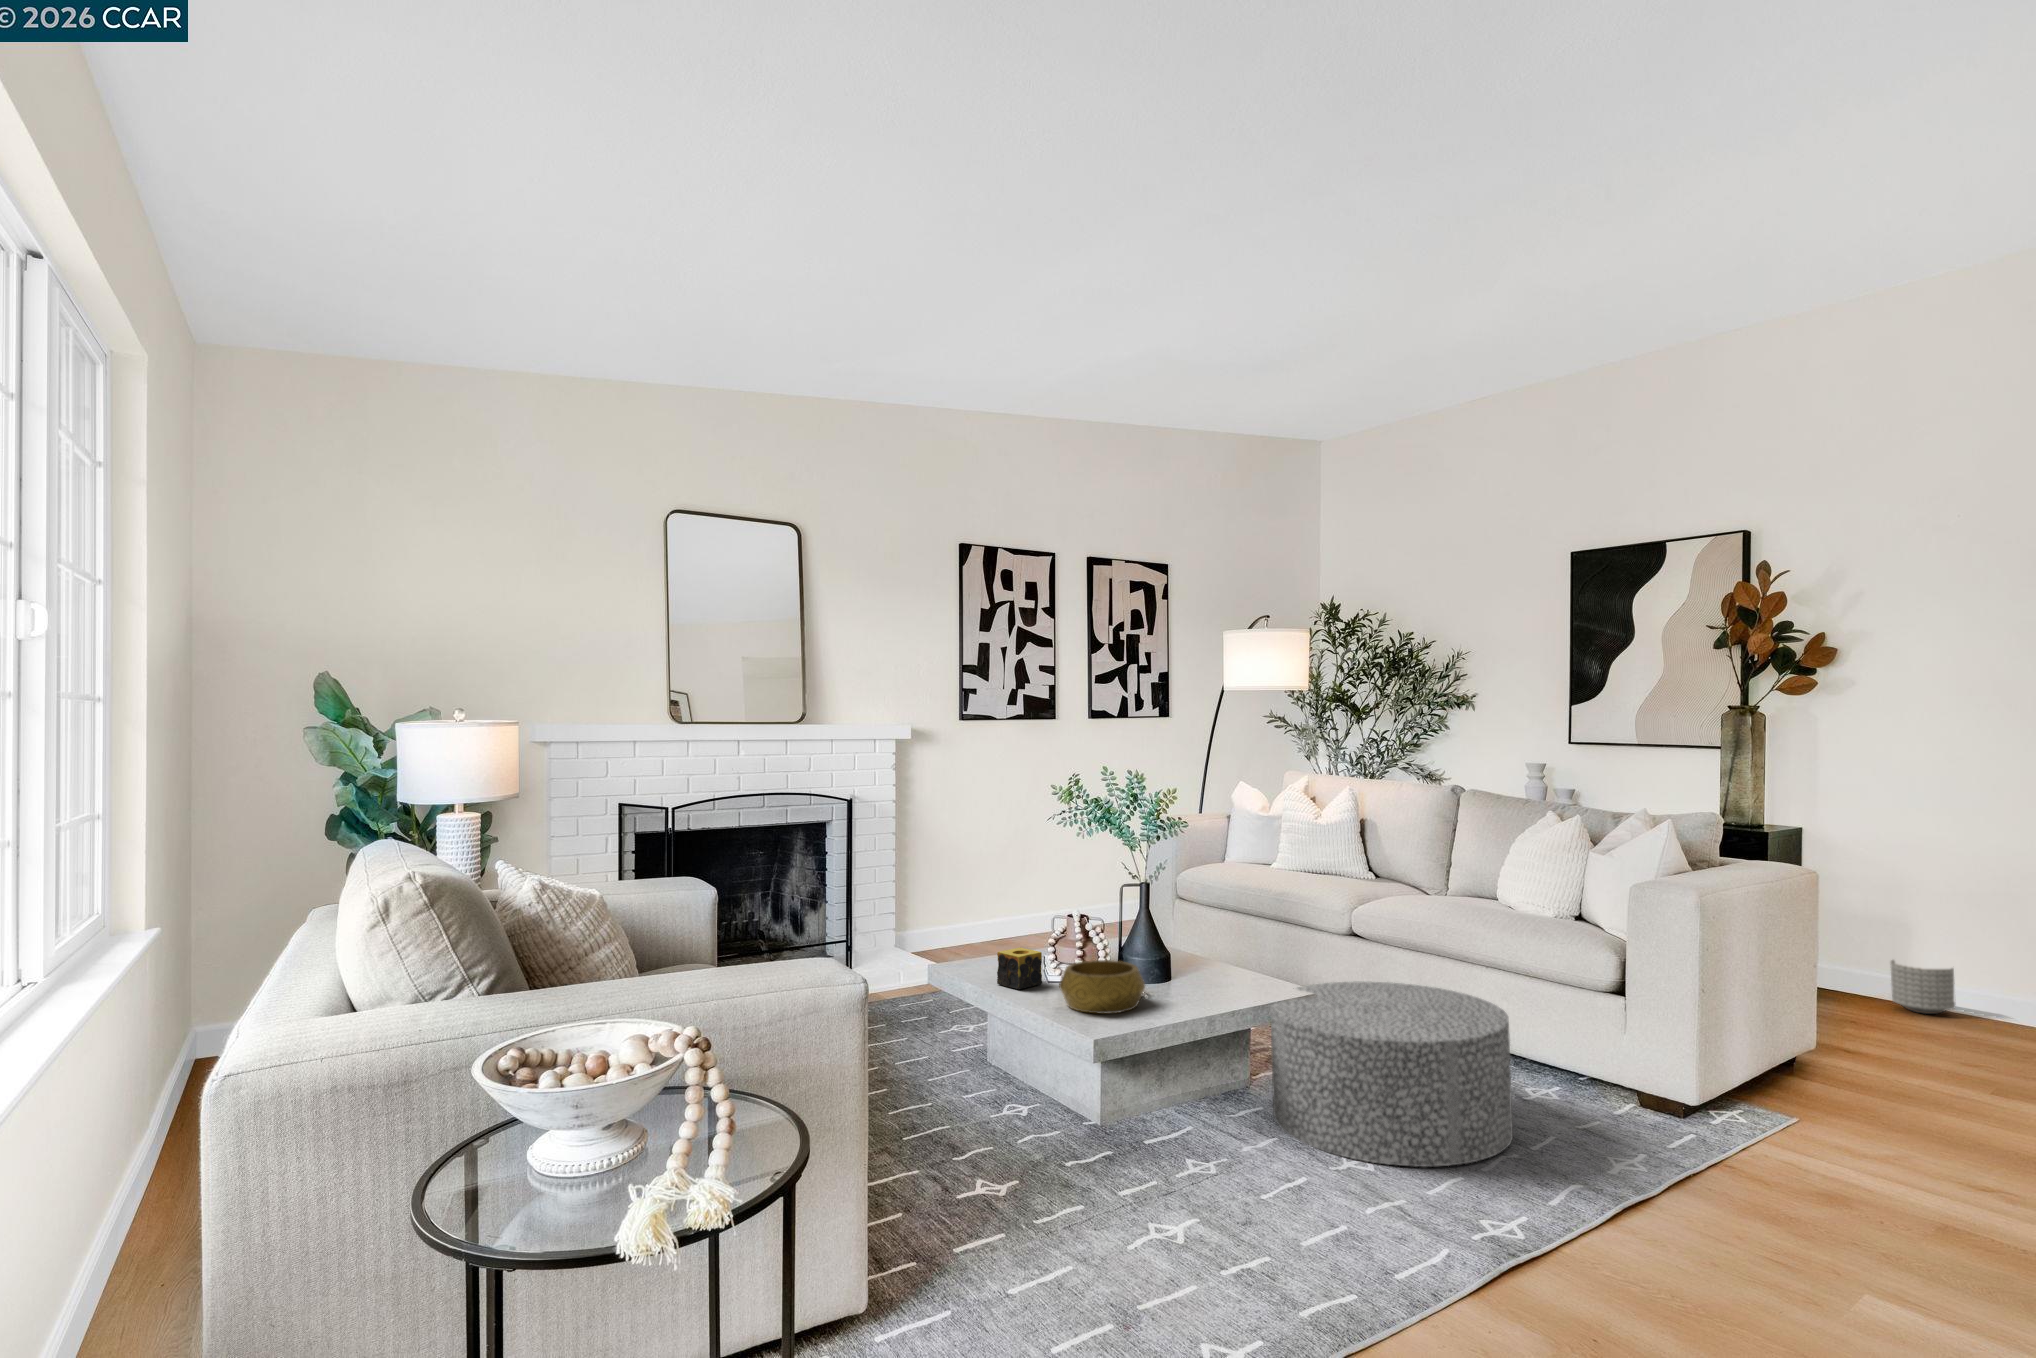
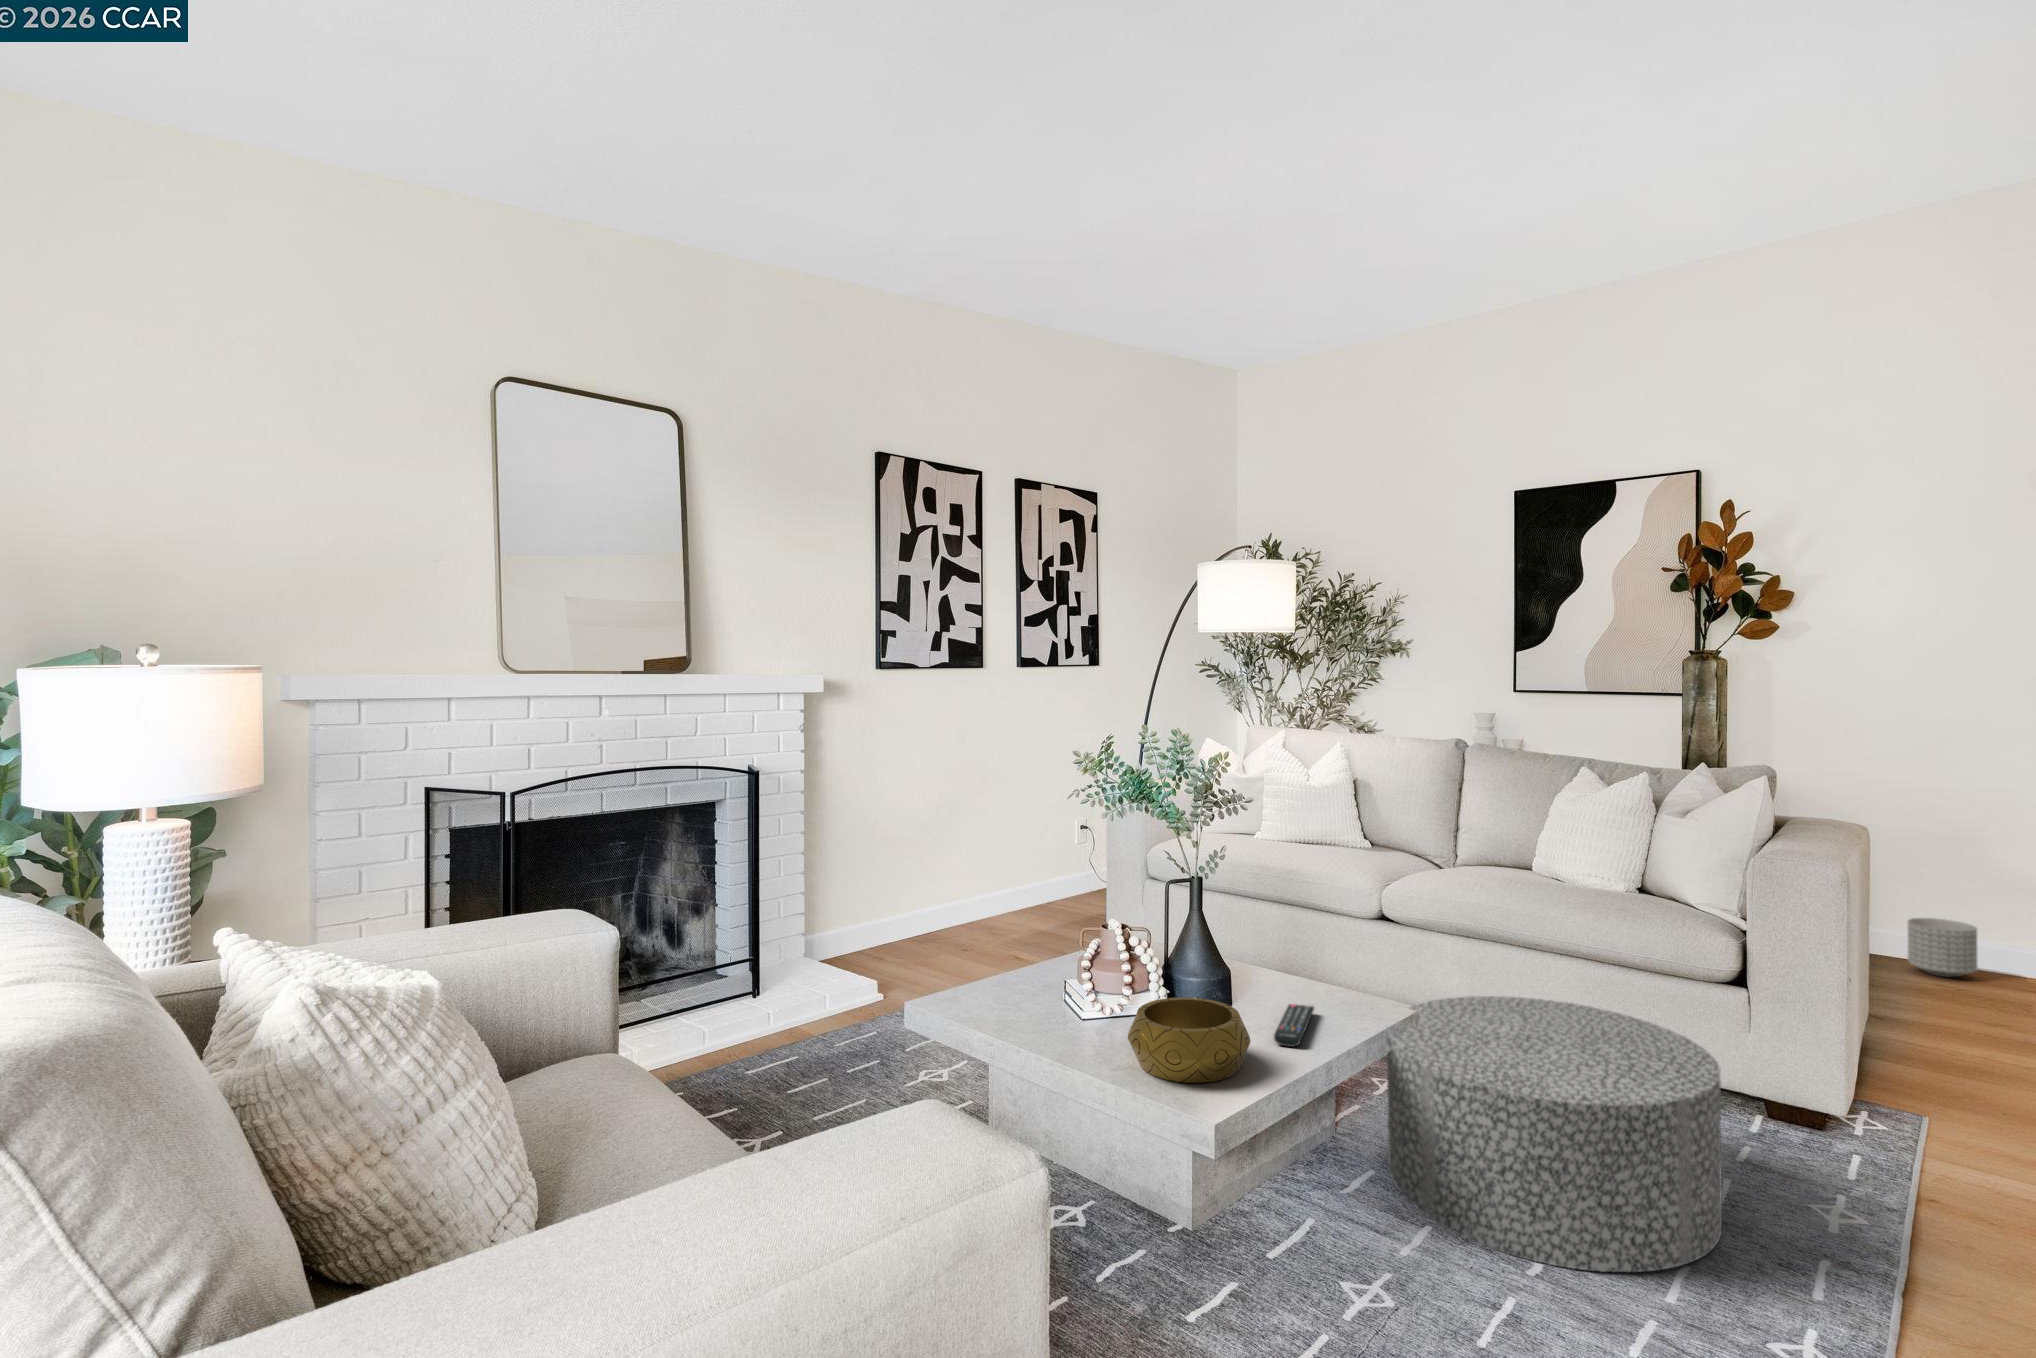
candle: present [997,947,1042,989] -> none [1022,979,1083,1042]
remote control: none [1173,975,1221,999] -> present [1274,1004,1314,1047]

